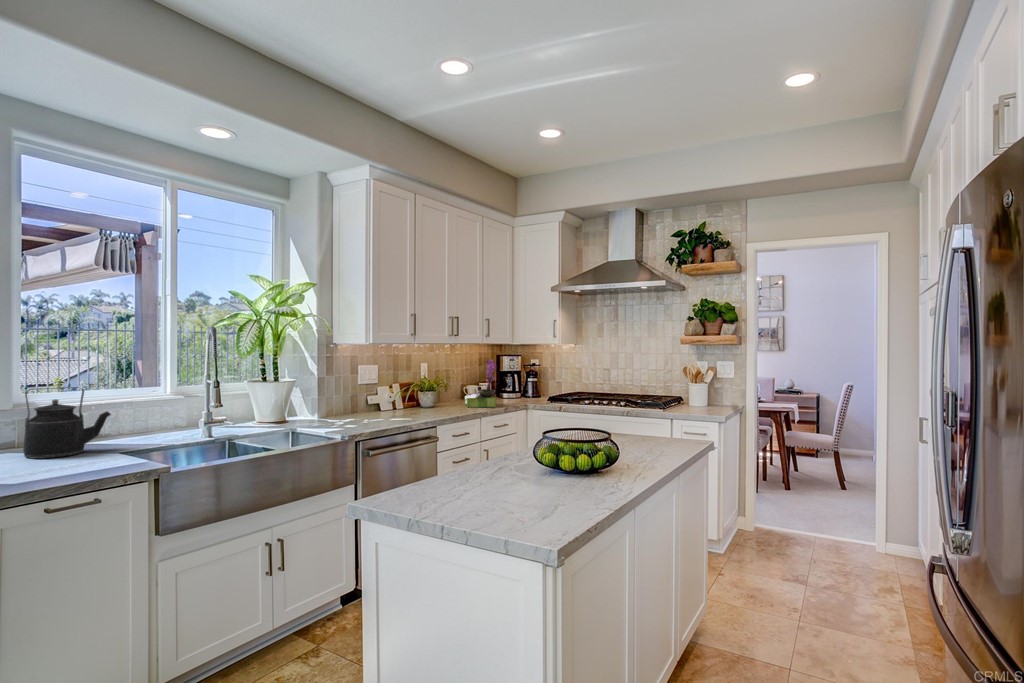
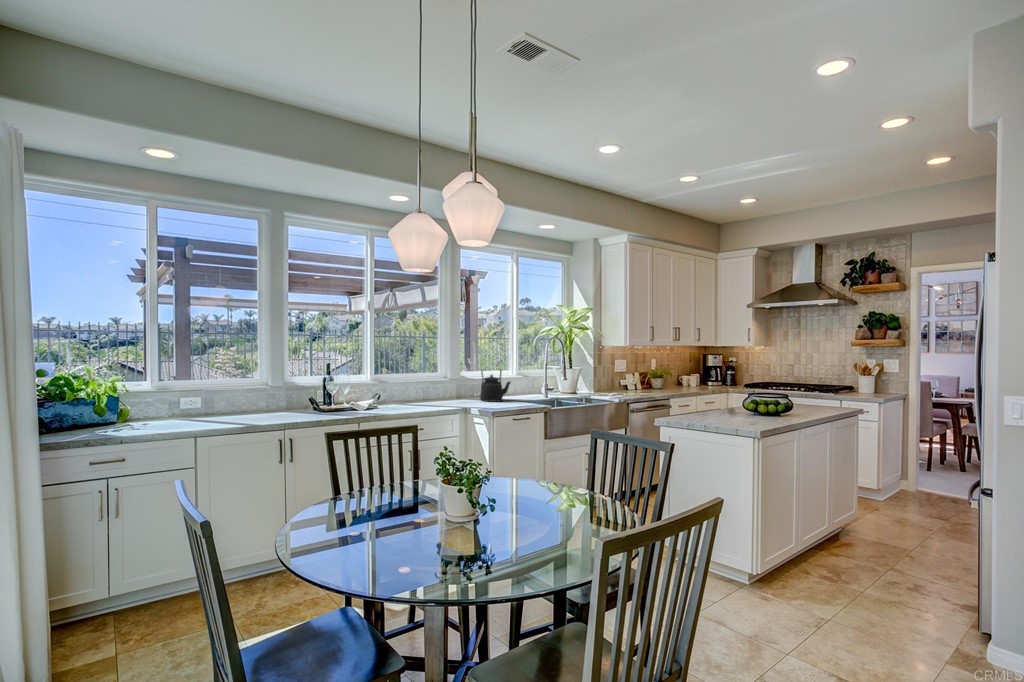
flower arrangement: present [465,359,496,407] -> none [682,356,707,390]

